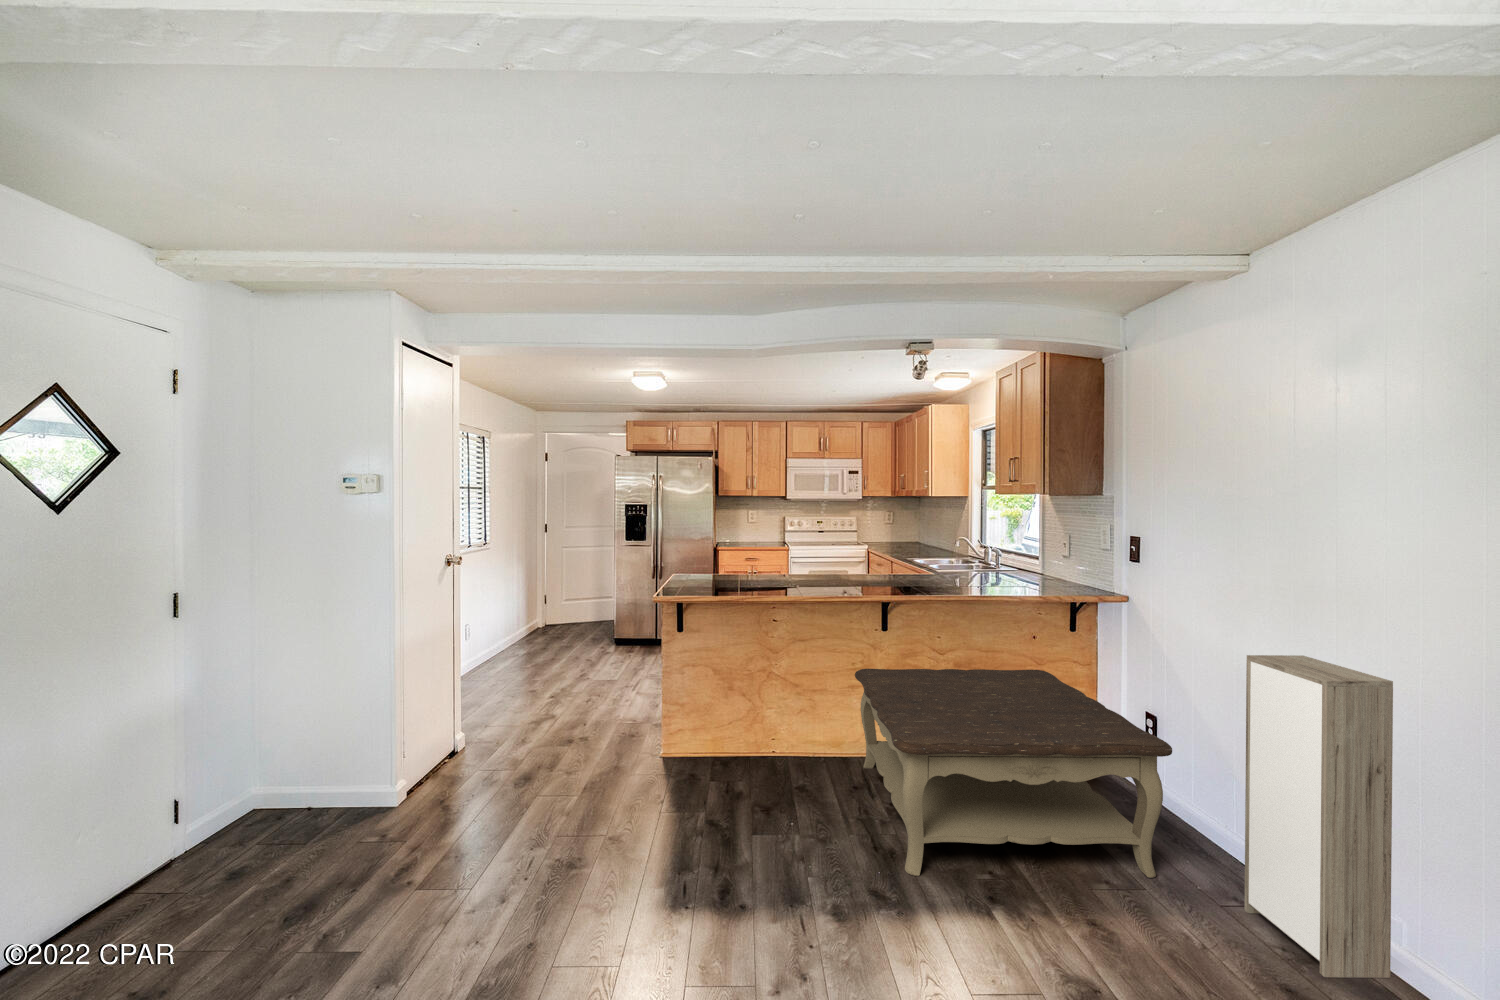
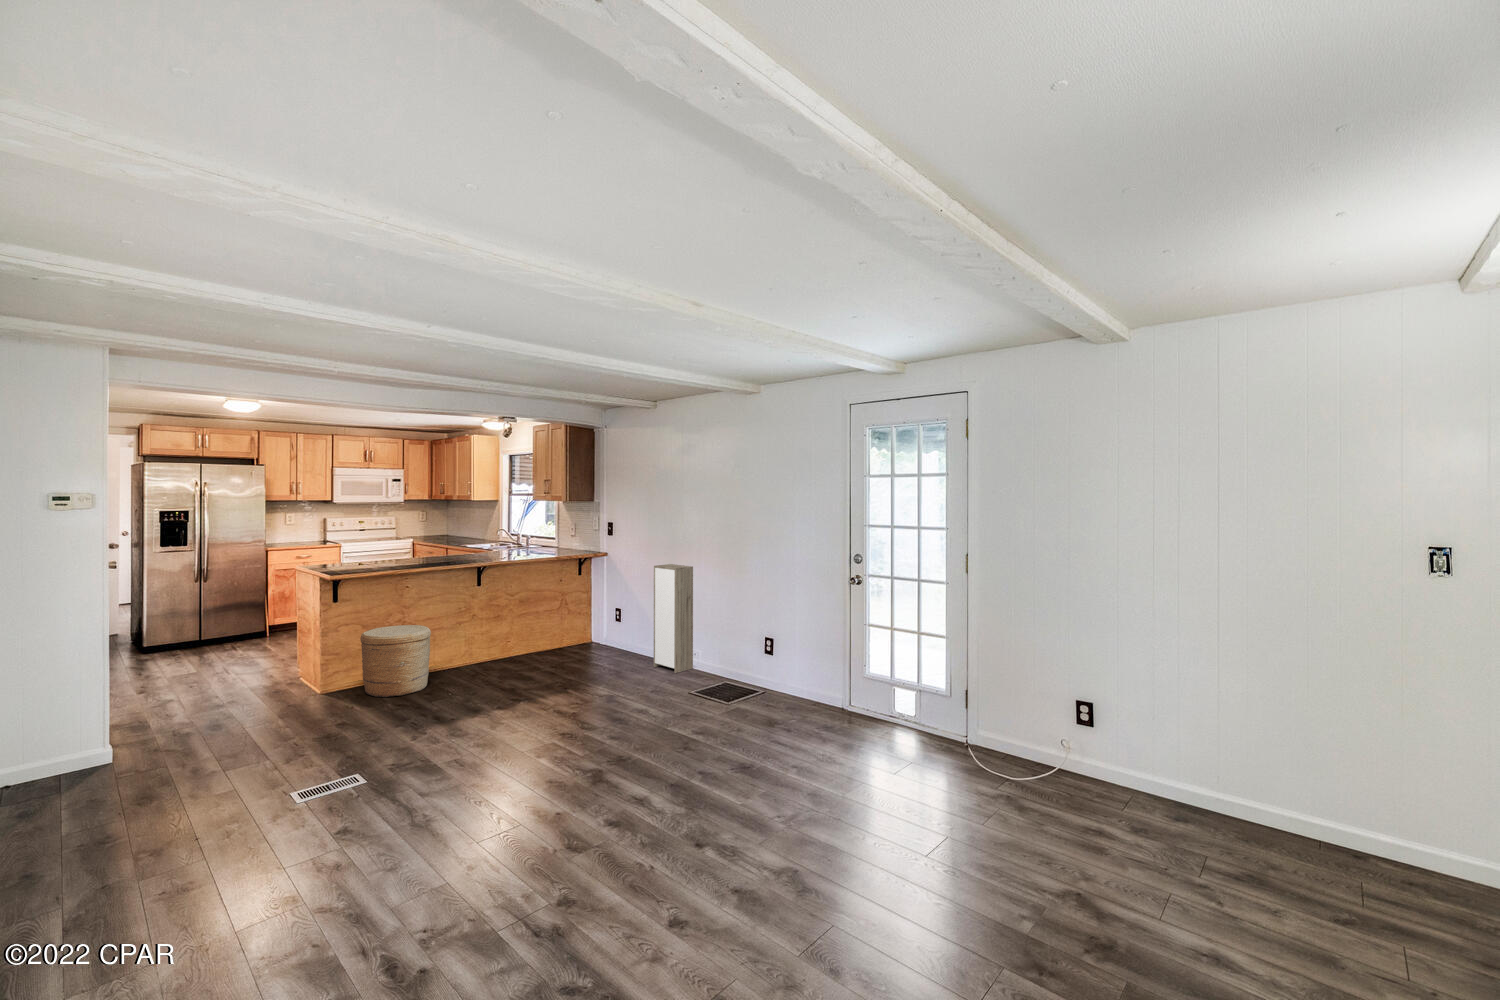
coffee table: present [855,669,1172,878] -> none [465,597,629,690]
woven basket: none [688,680,783,804] -> present [360,625,431,697]

